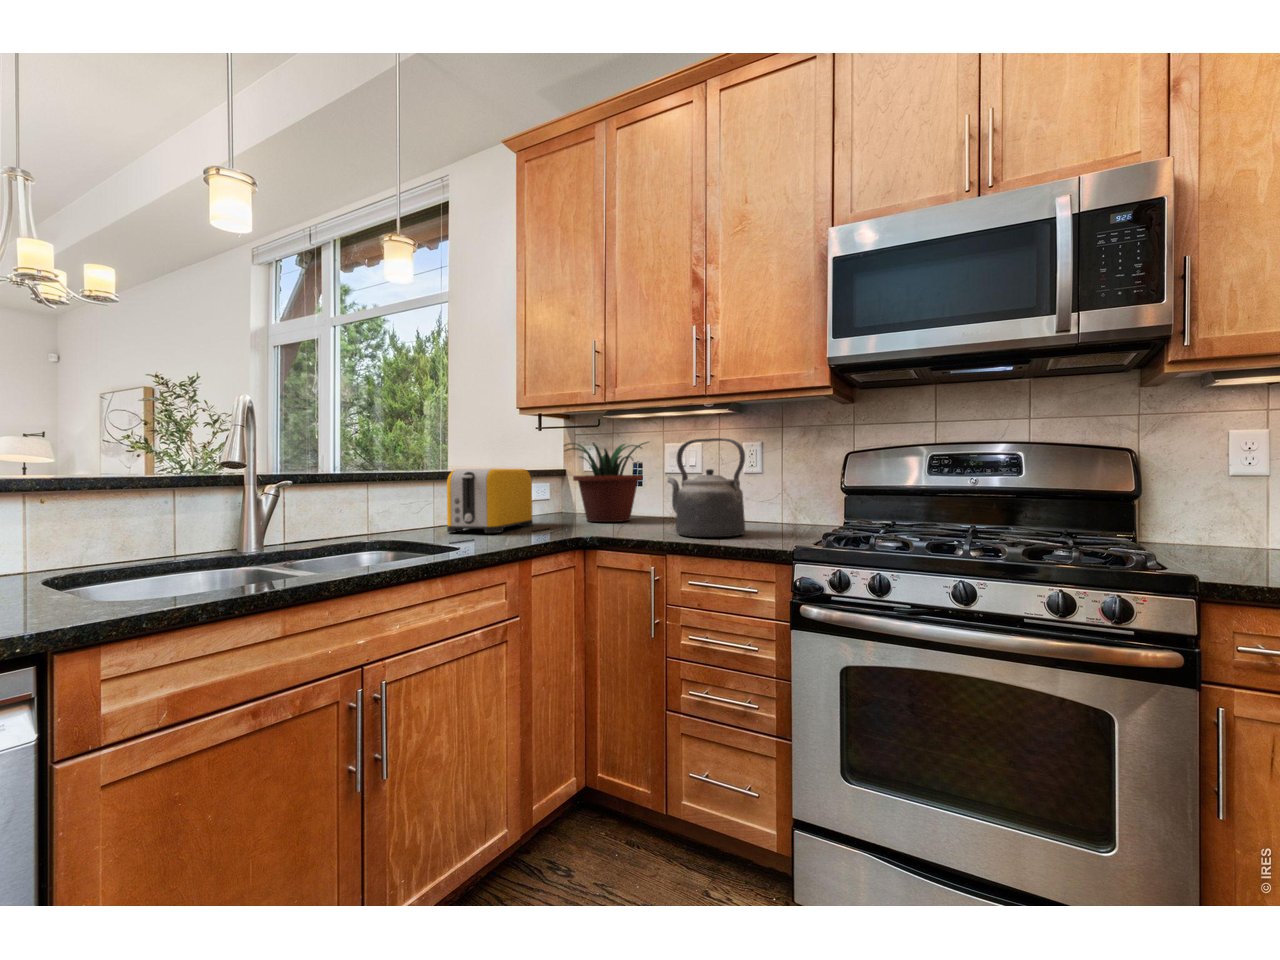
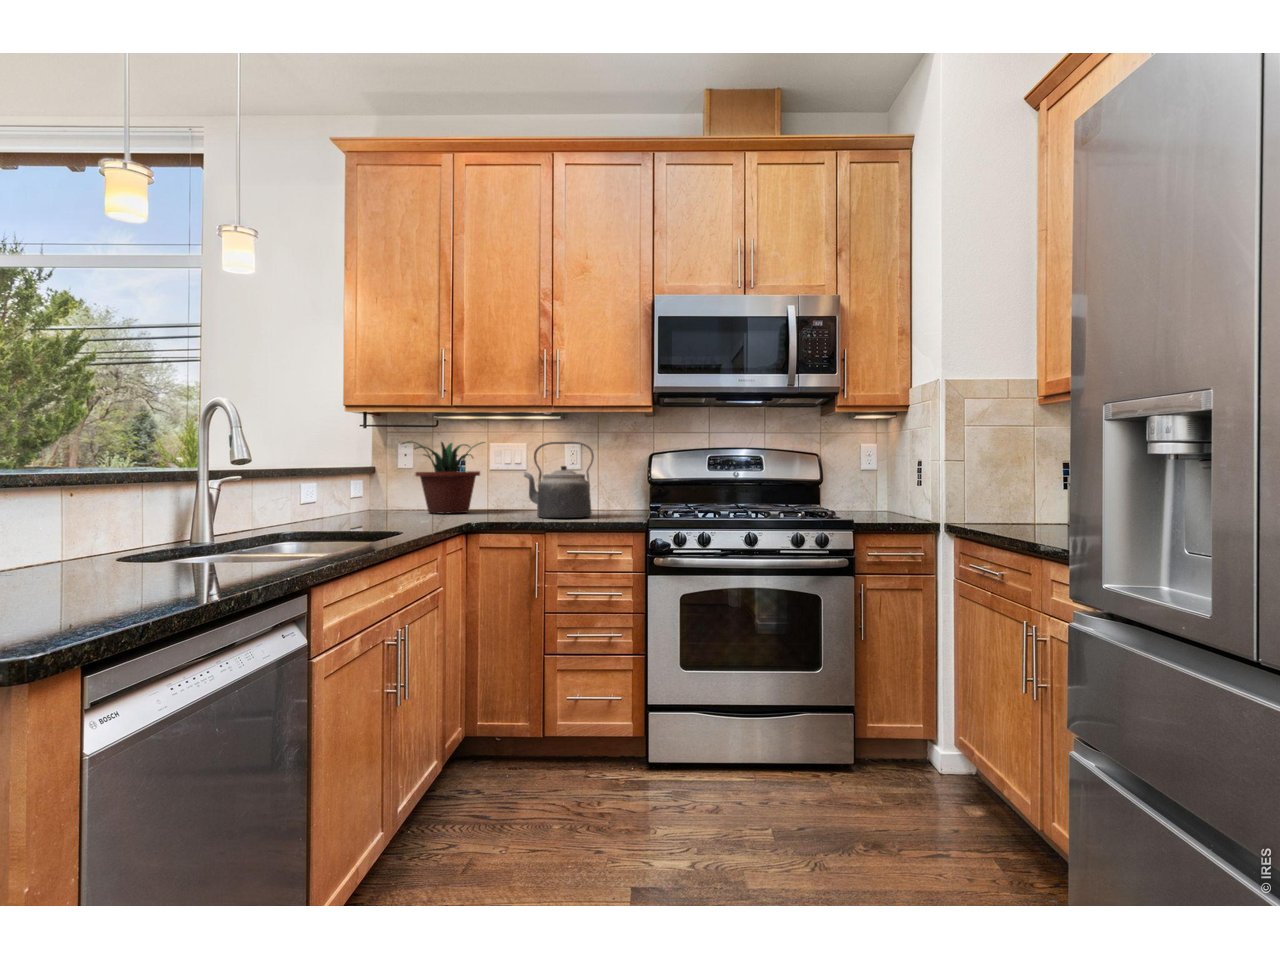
toaster: present [447,469,533,533] -> none [338,465,392,523]

